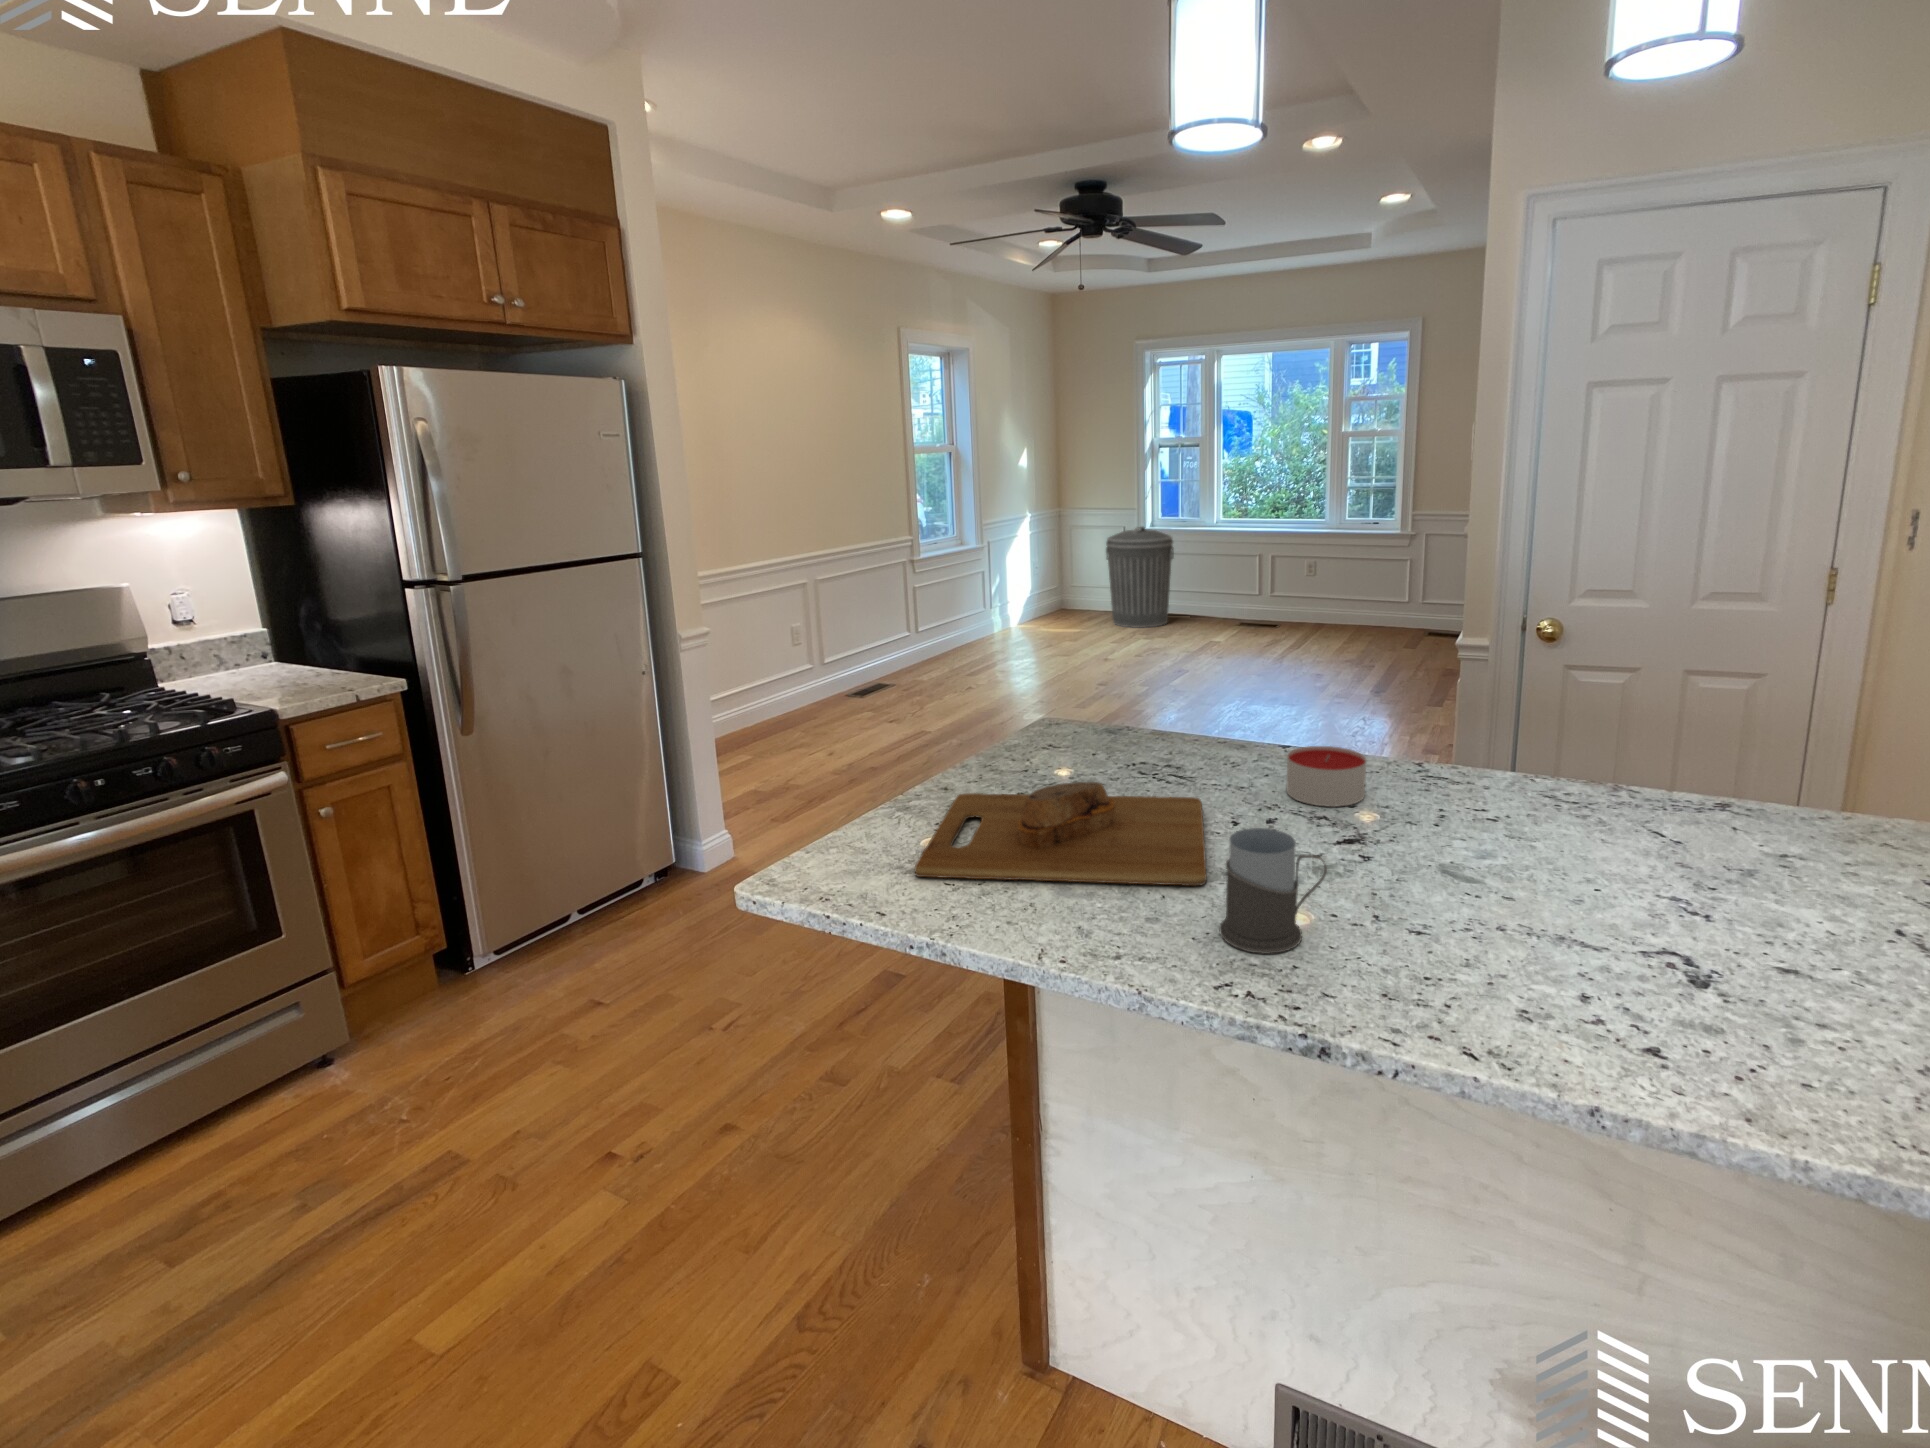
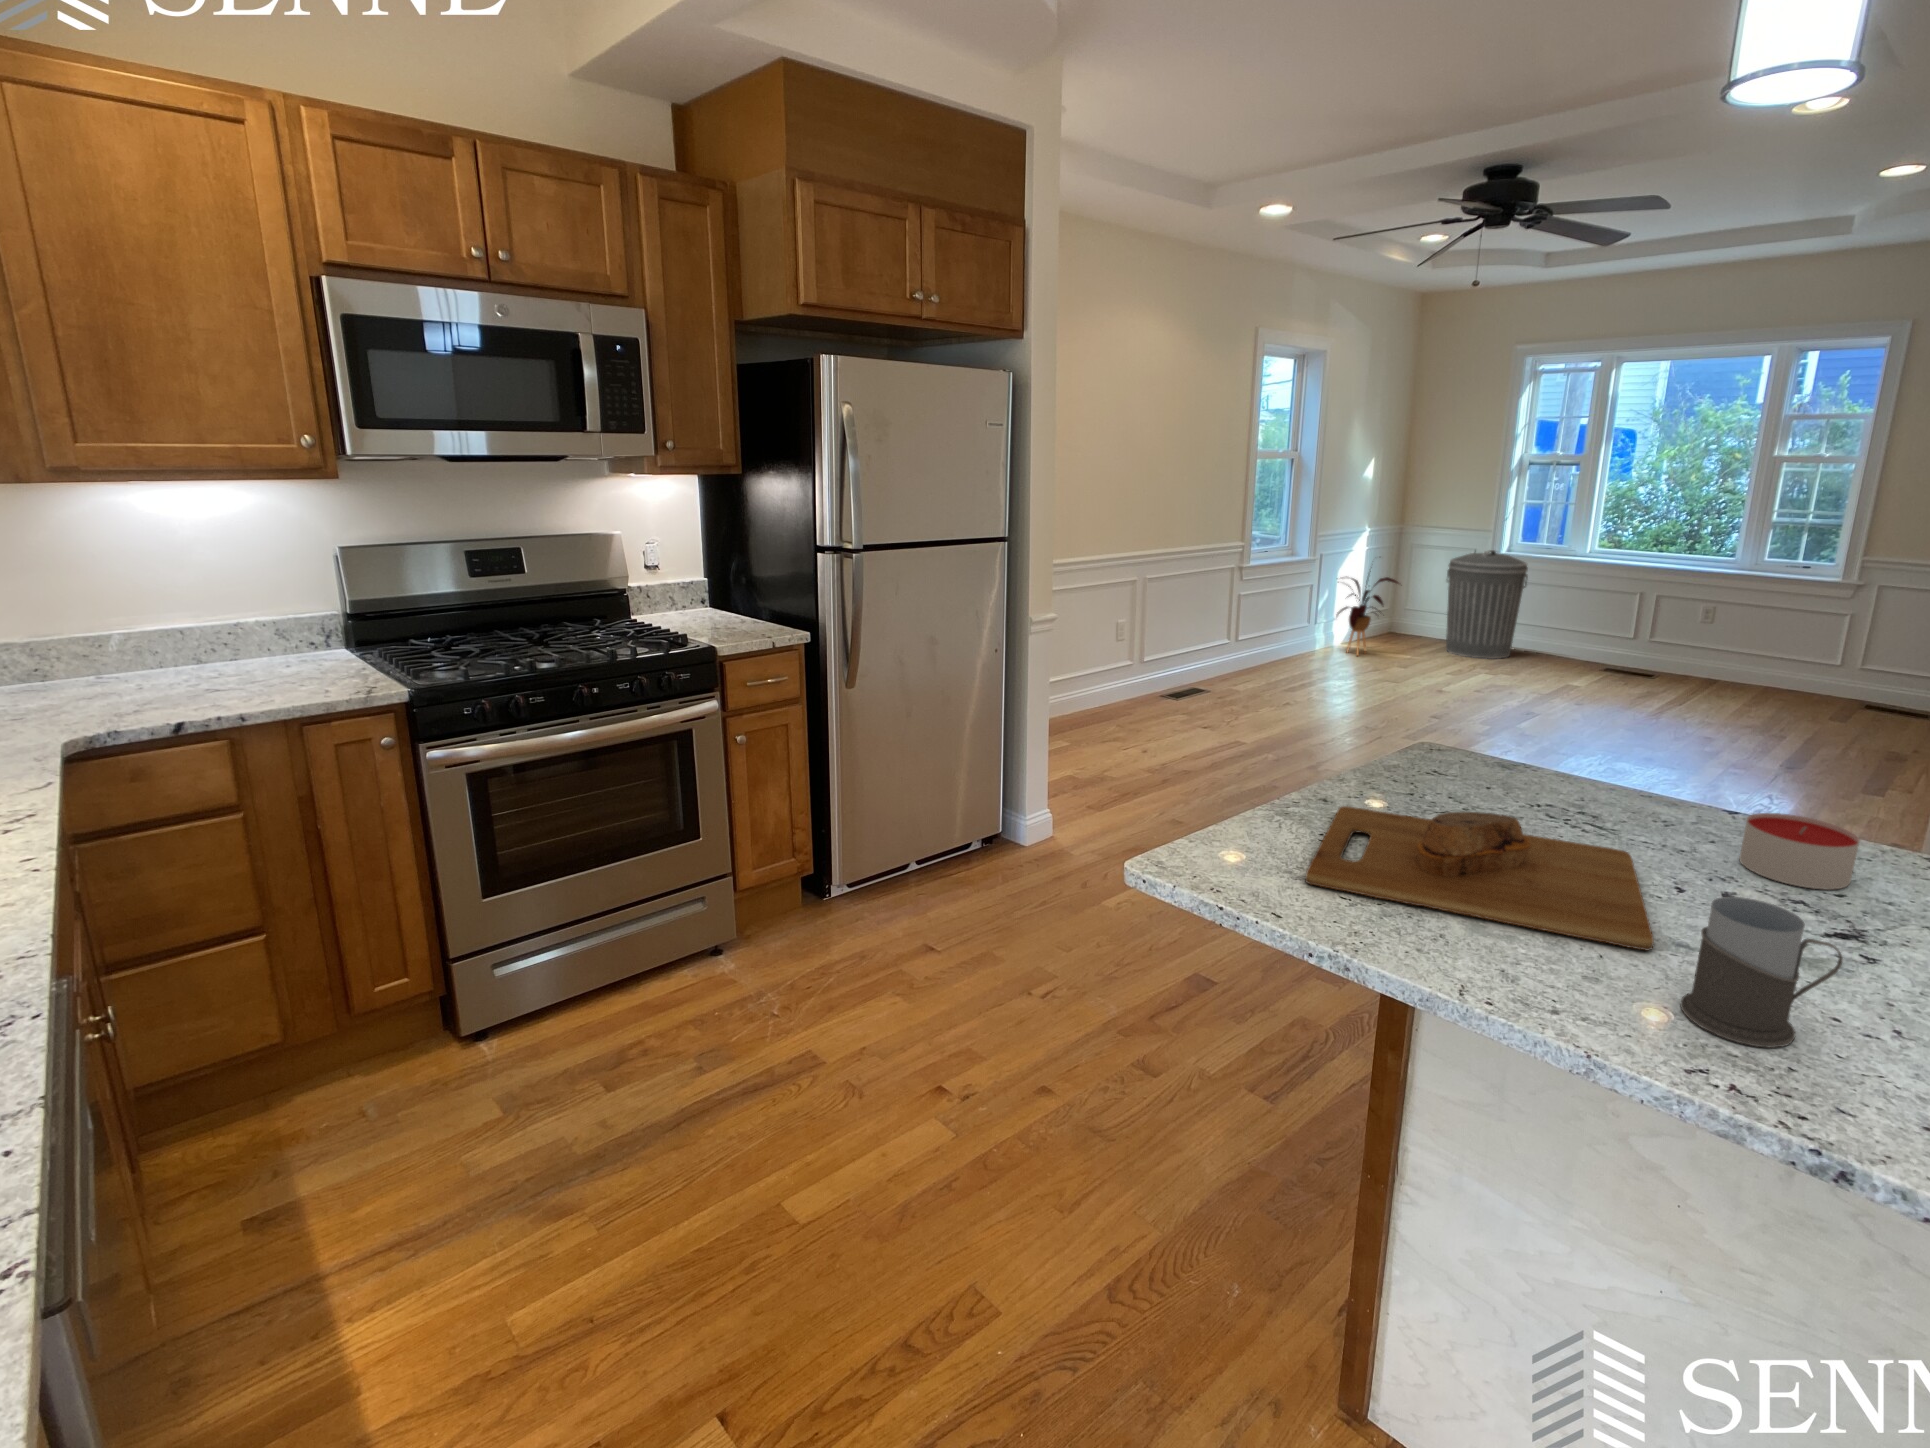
house plant: none [1003,540,1067,637] -> present [1337,571,1399,655]

